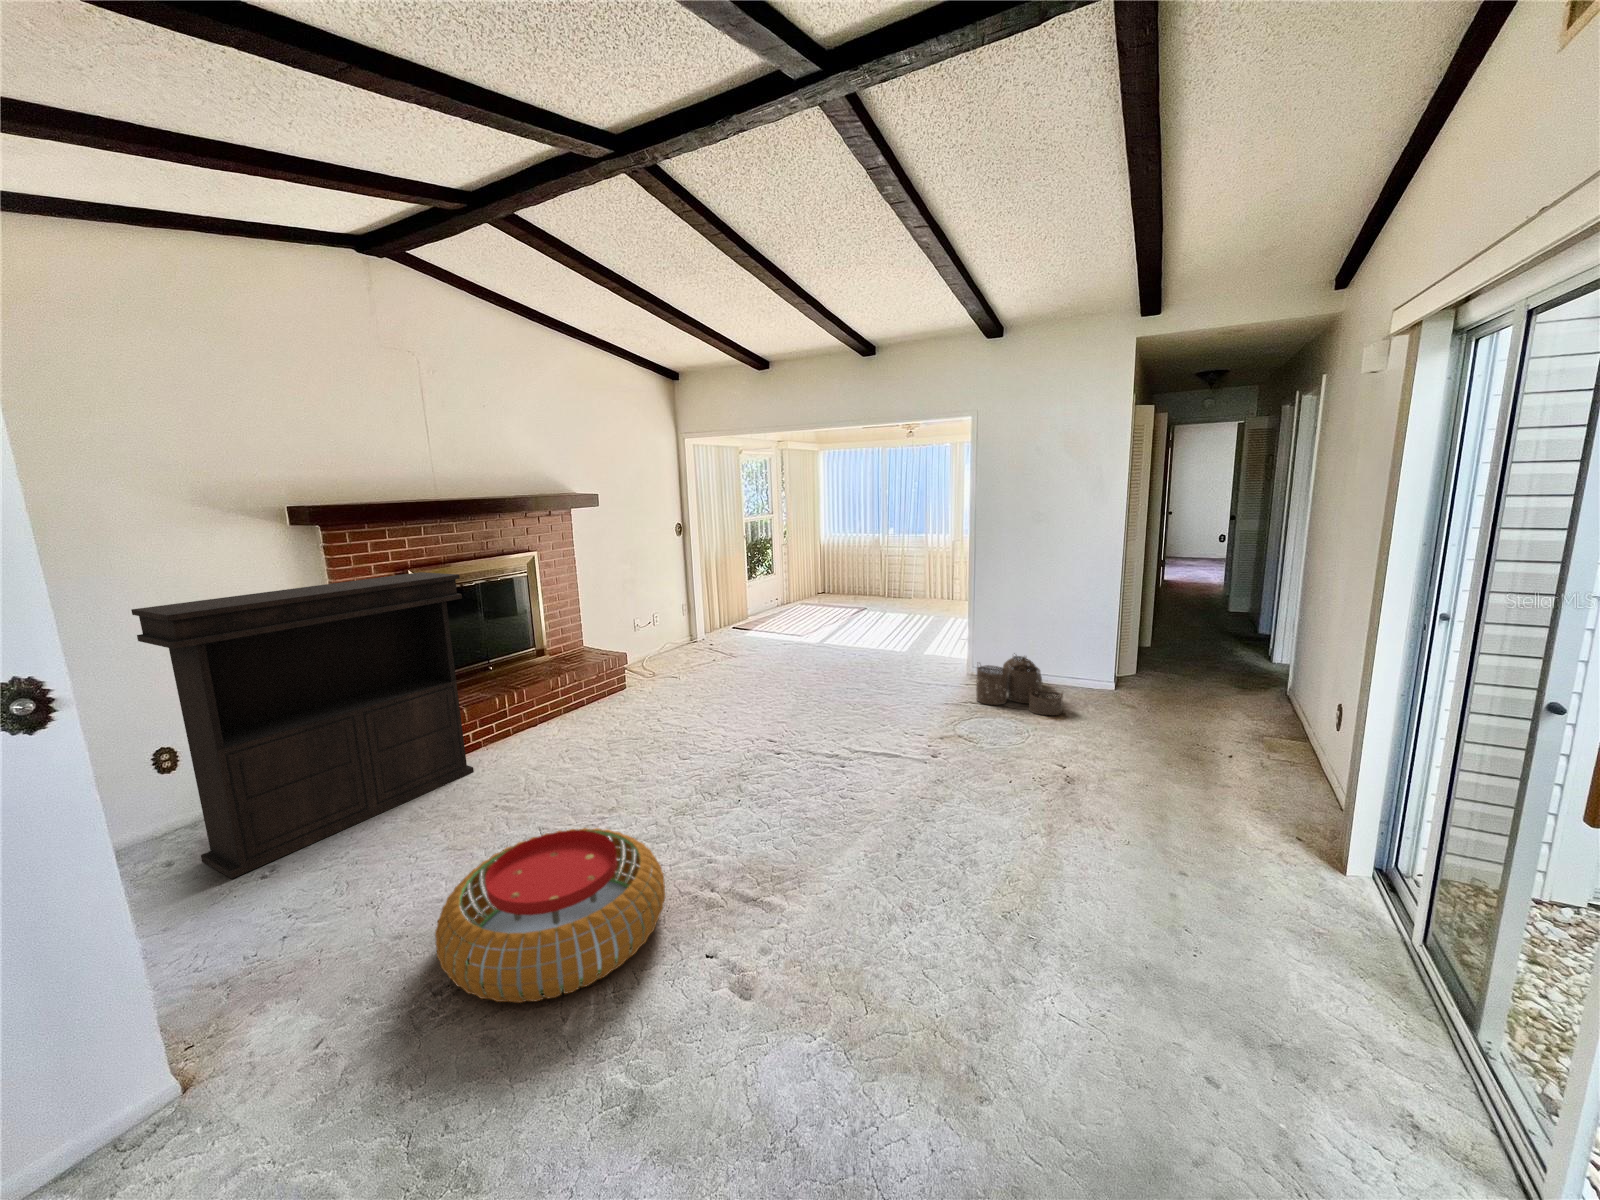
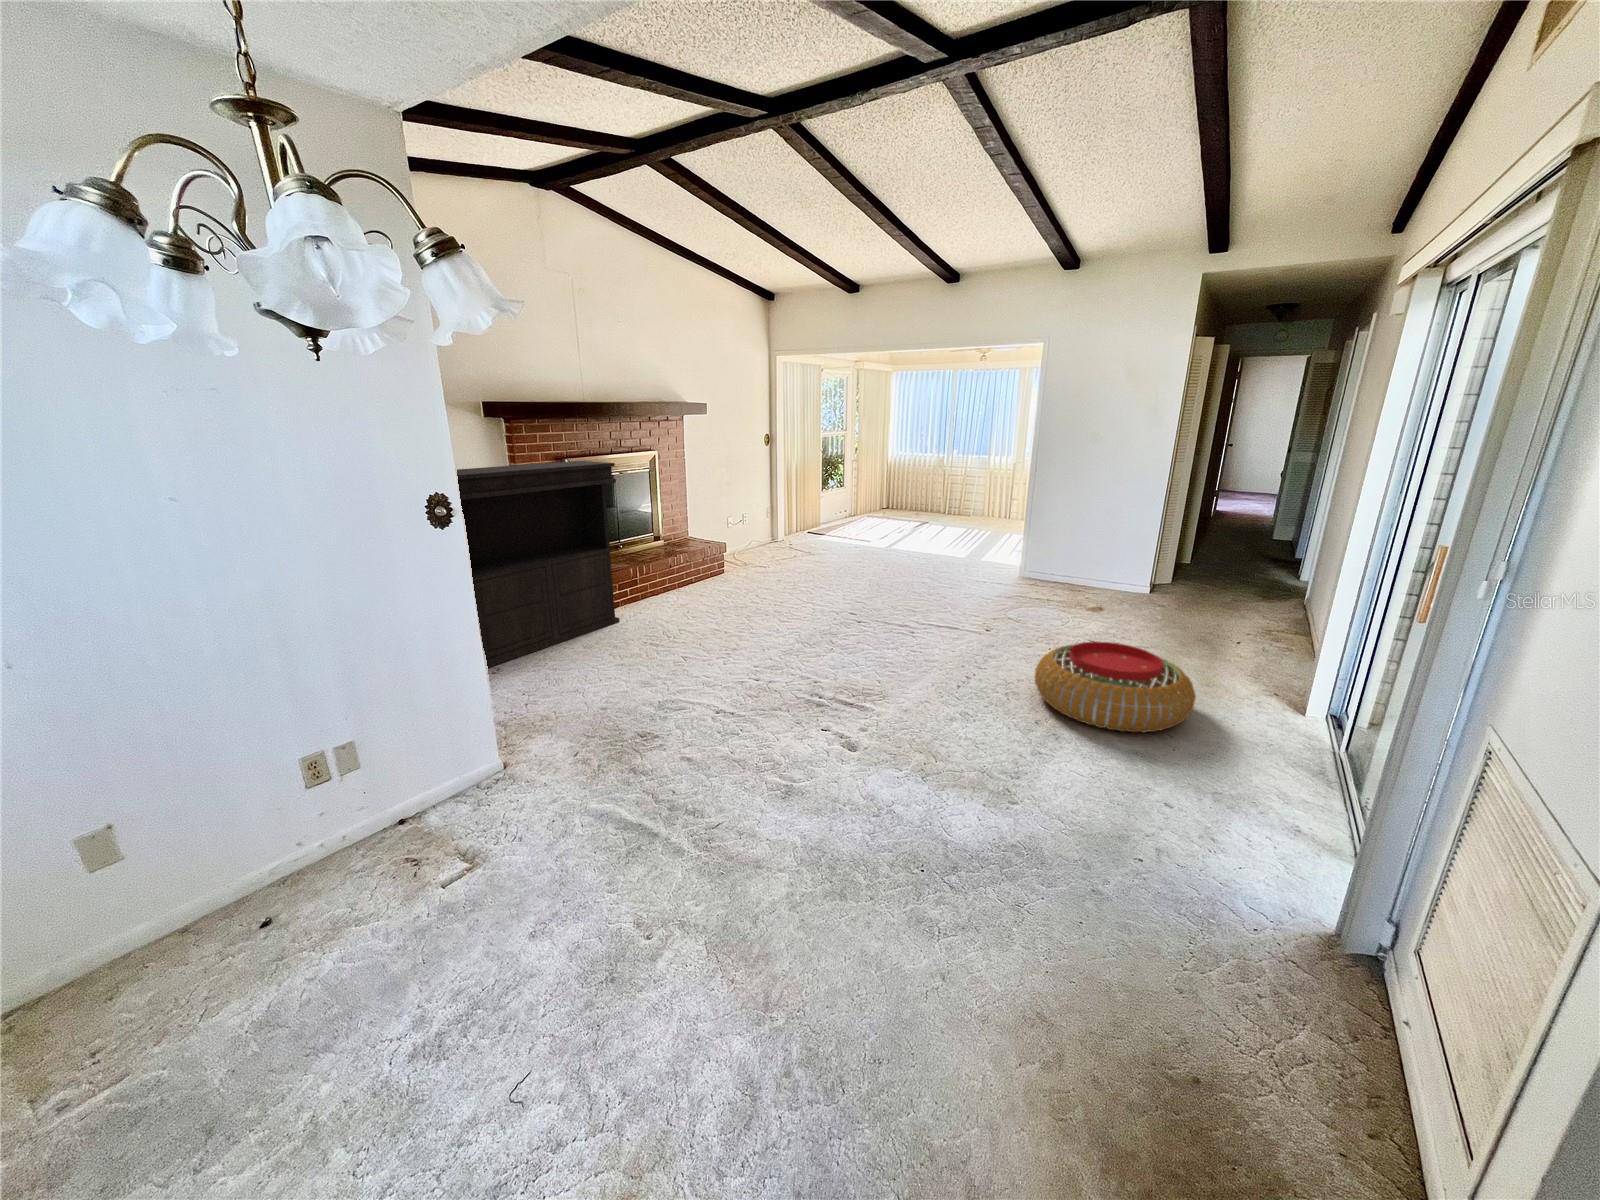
woven basket: present [976,653,1063,715] -> none [1026,559,1103,609]
pouf: present [435,828,665,1003] -> present [1035,642,1196,732]

